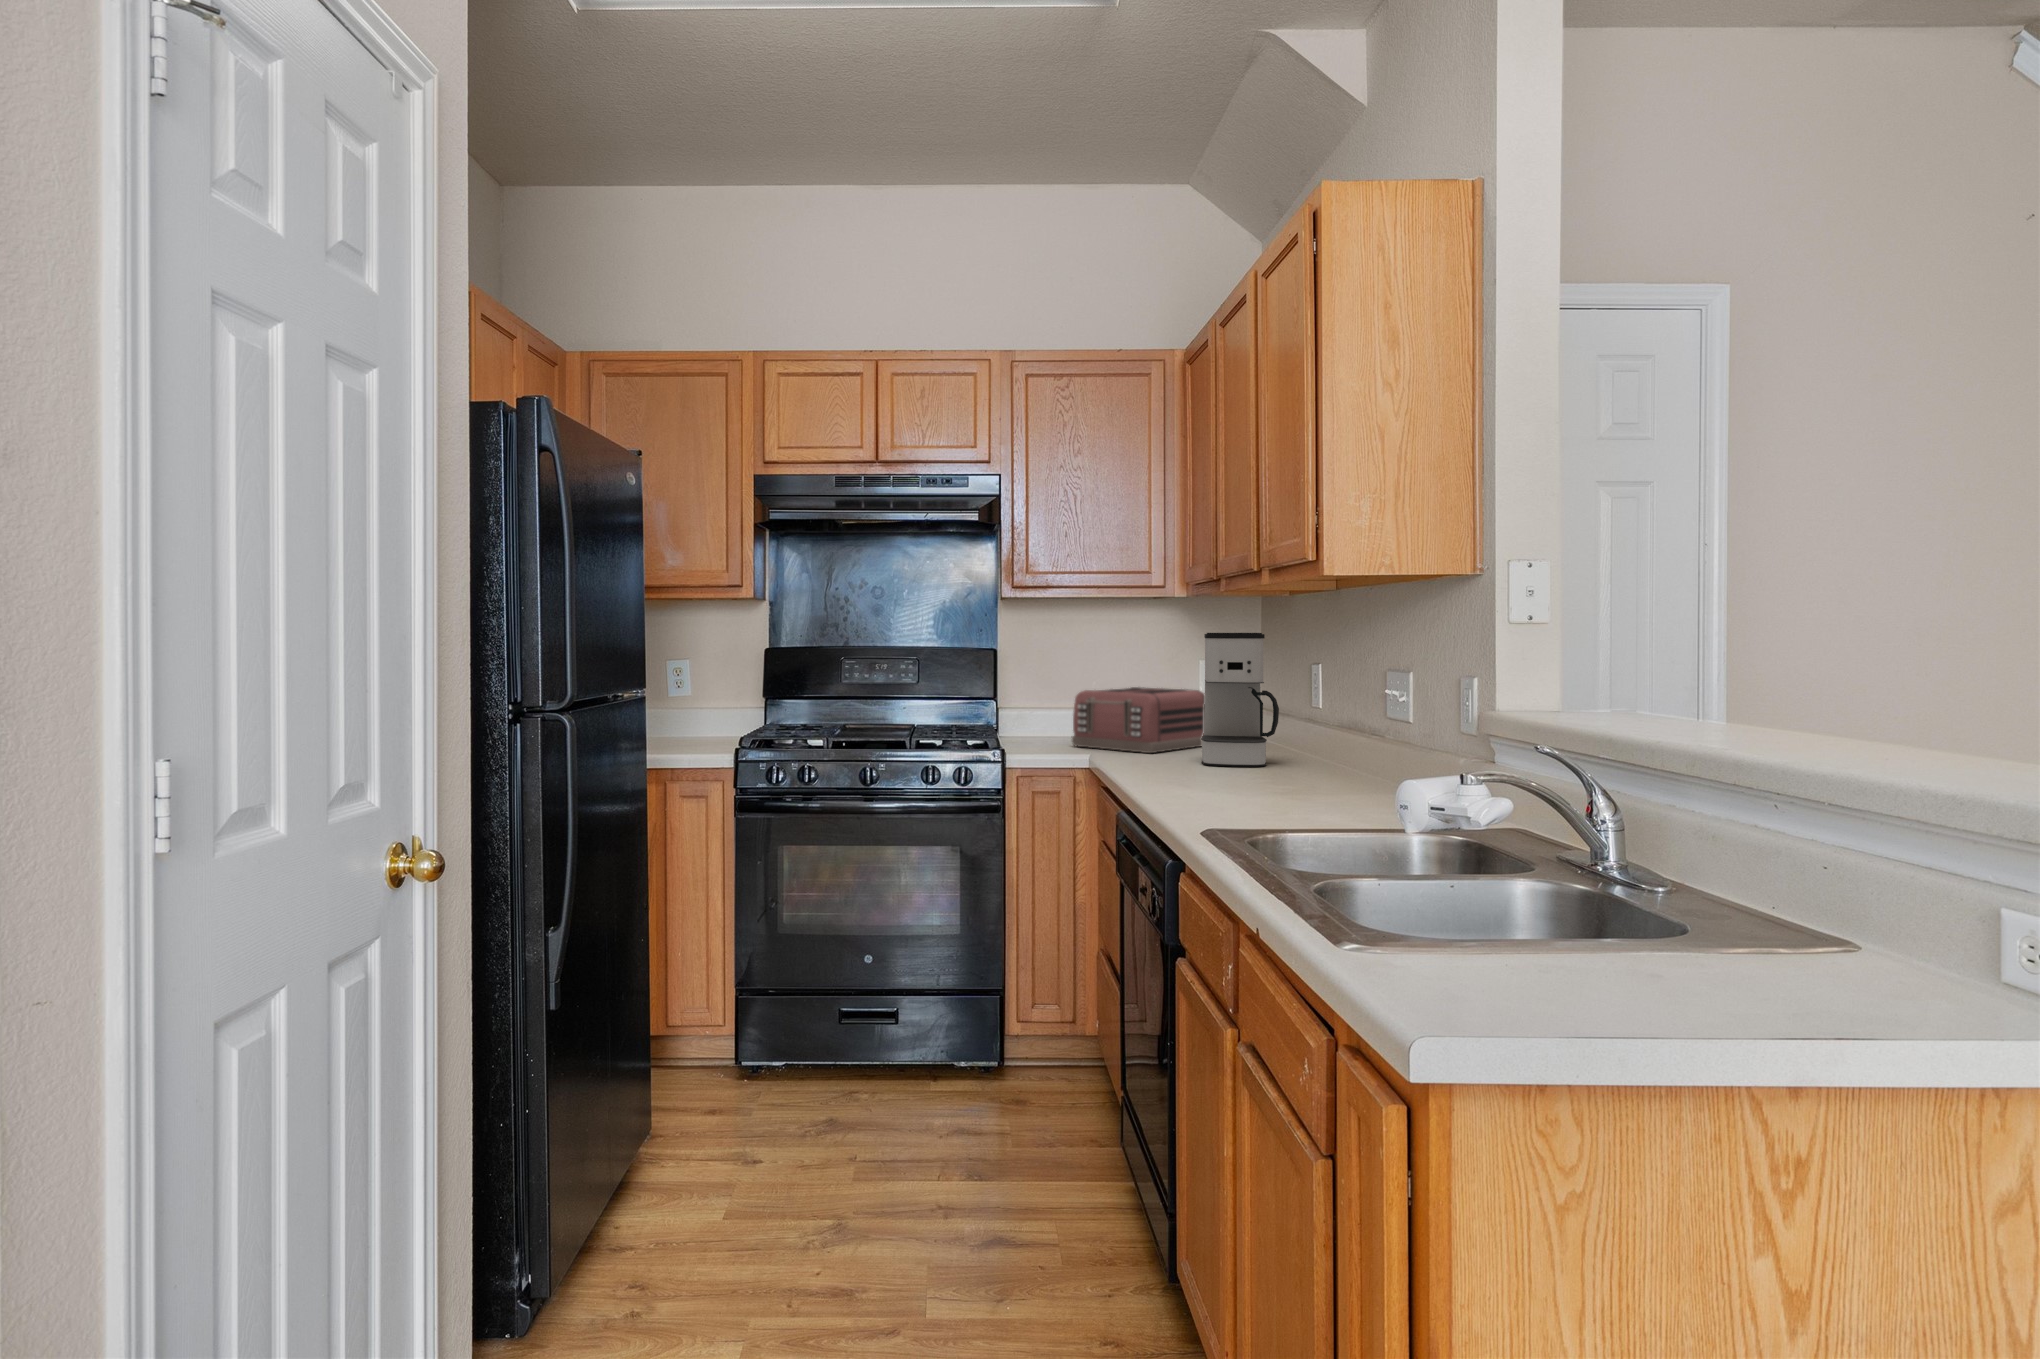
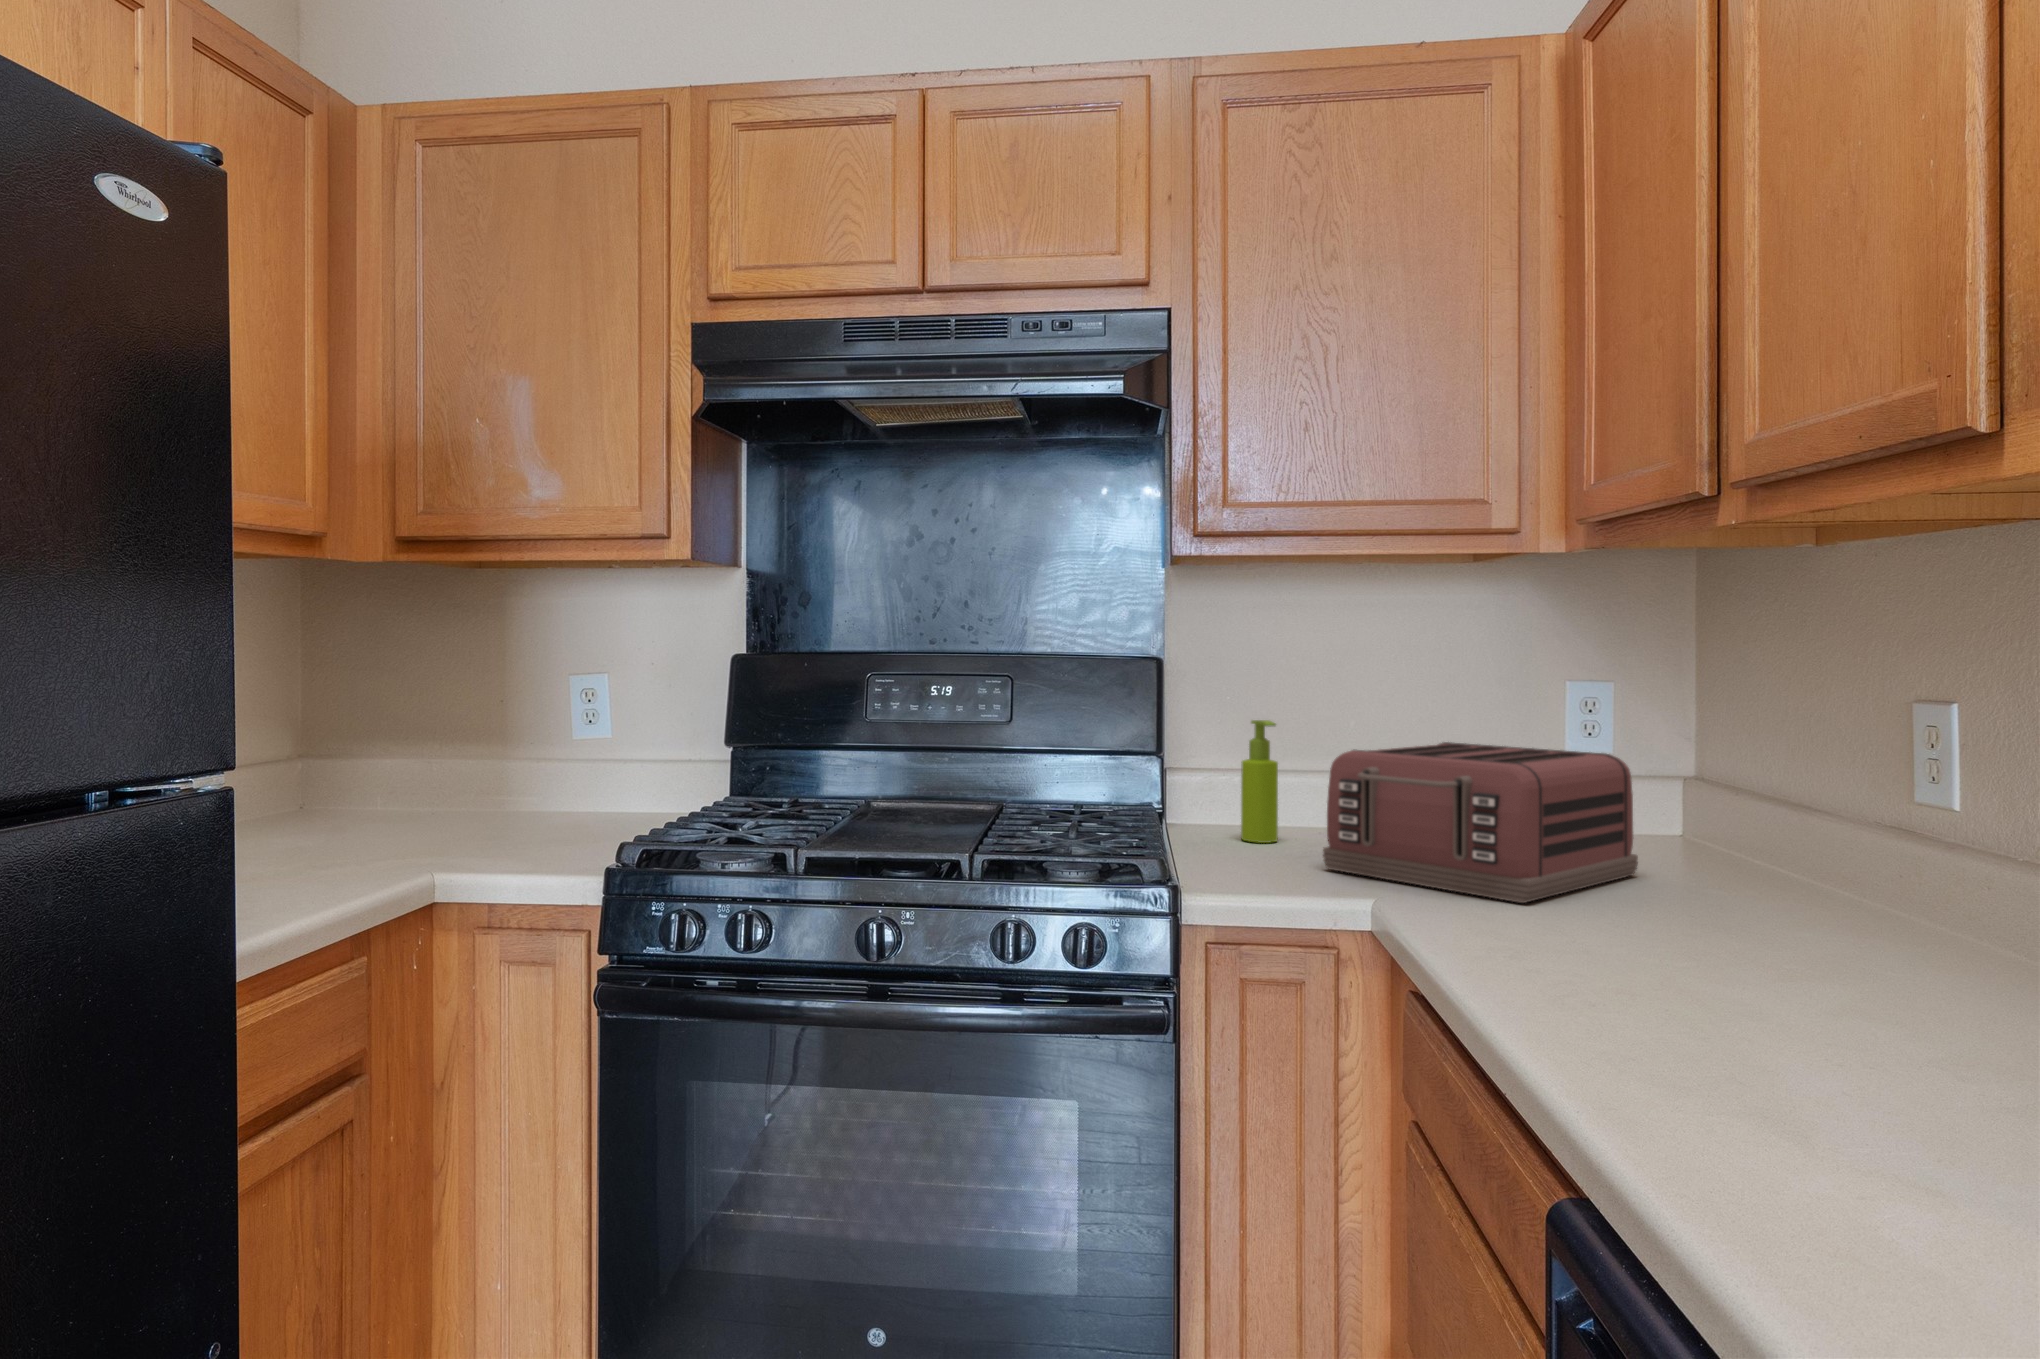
coffee maker: present [1201,633,1279,767] -> none [1672,619,1920,982]
soap dispenser: none [1037,678,1054,739] -> present [1241,720,1278,843]

